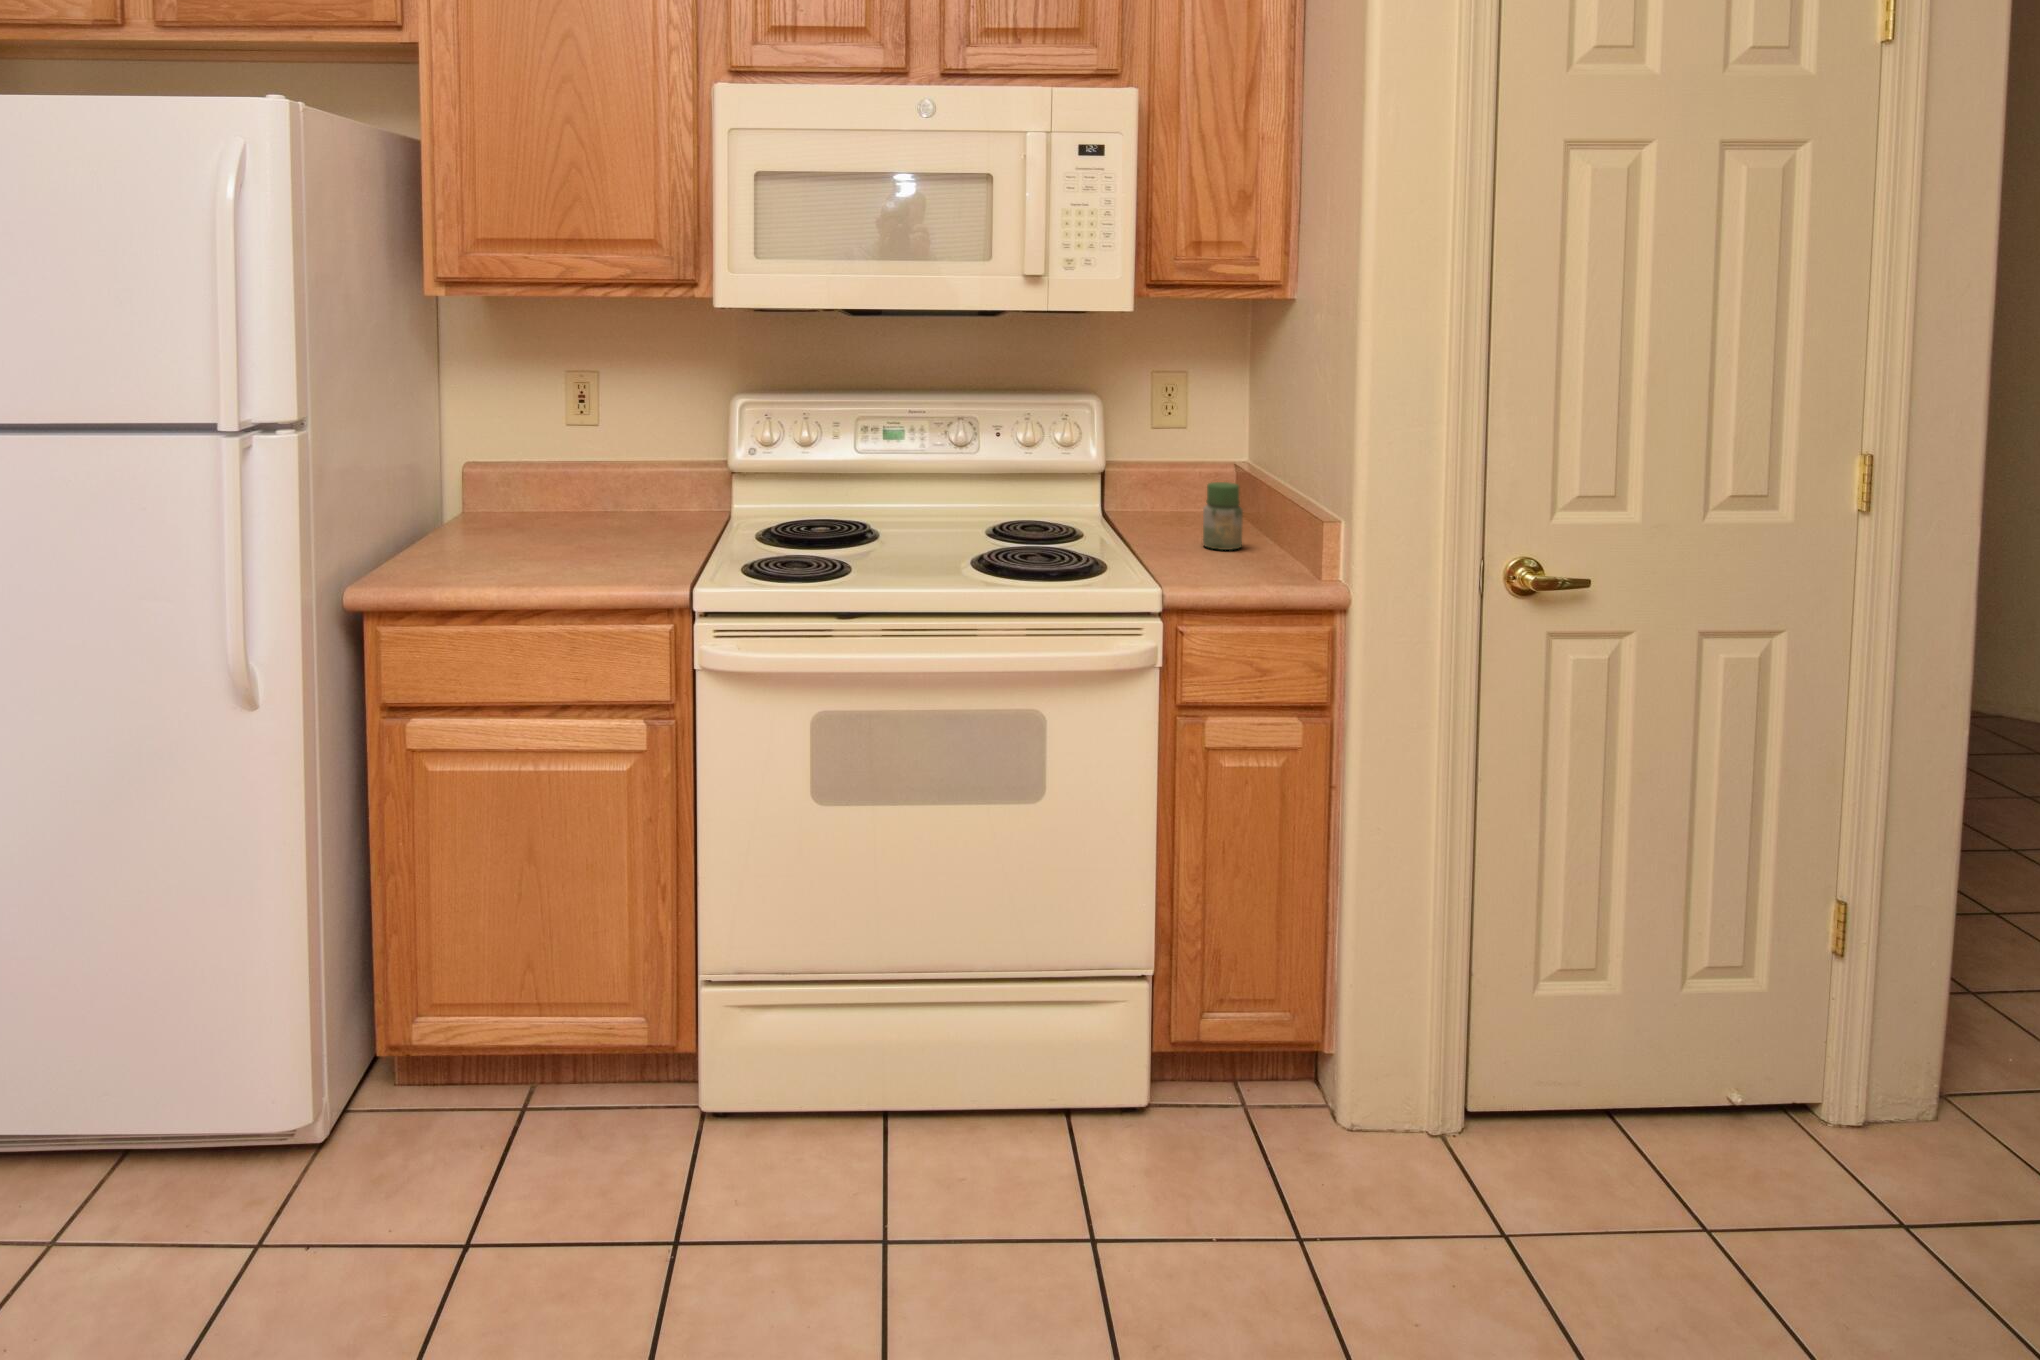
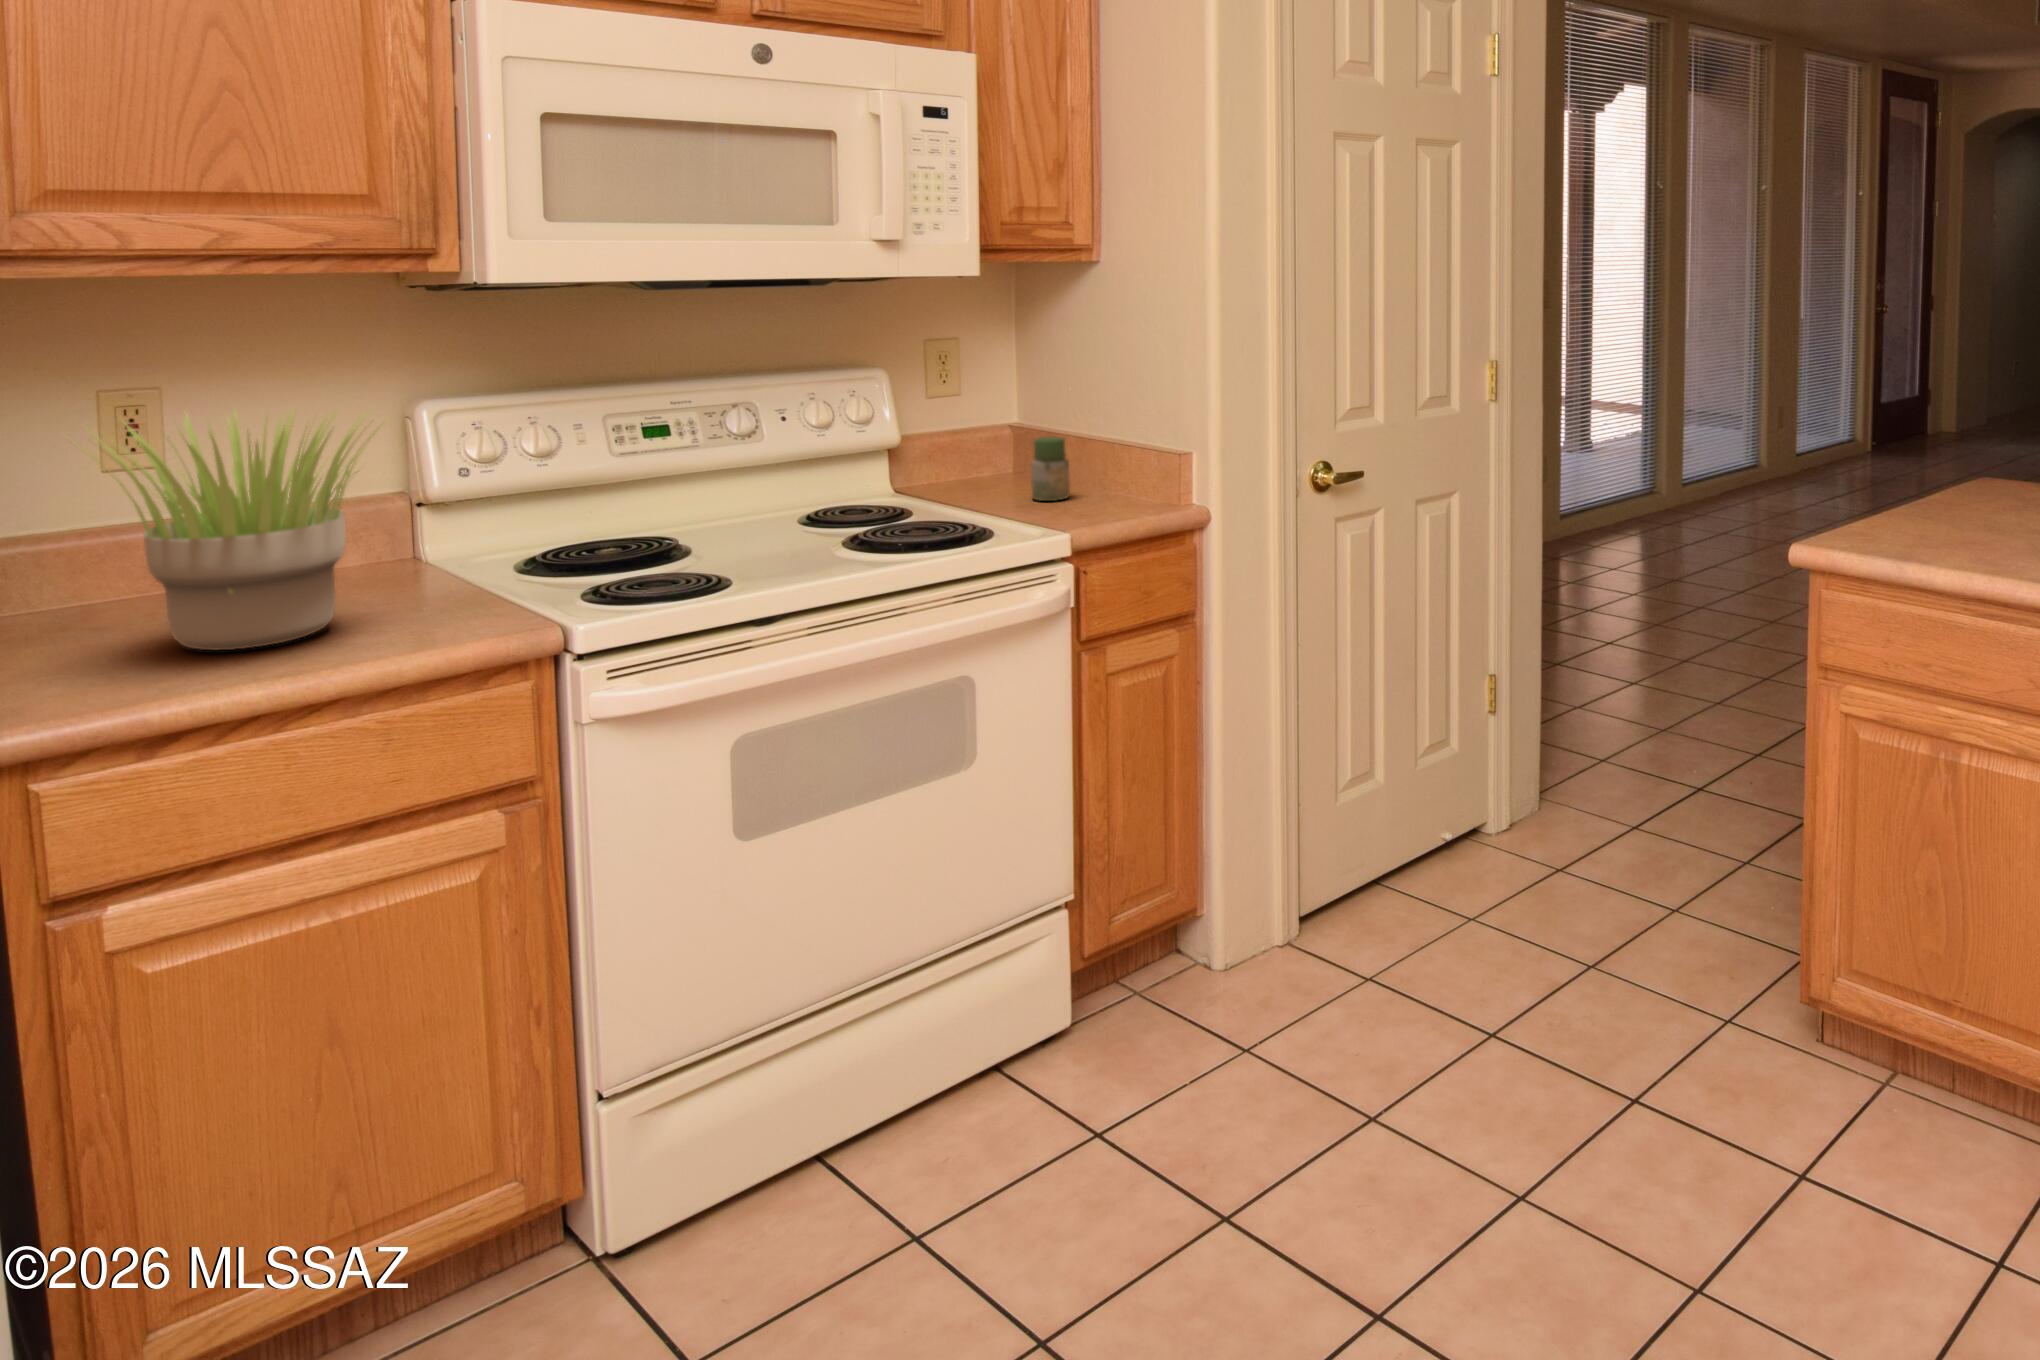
potted plant: none [460,388,651,561] -> present [74,407,379,650]

